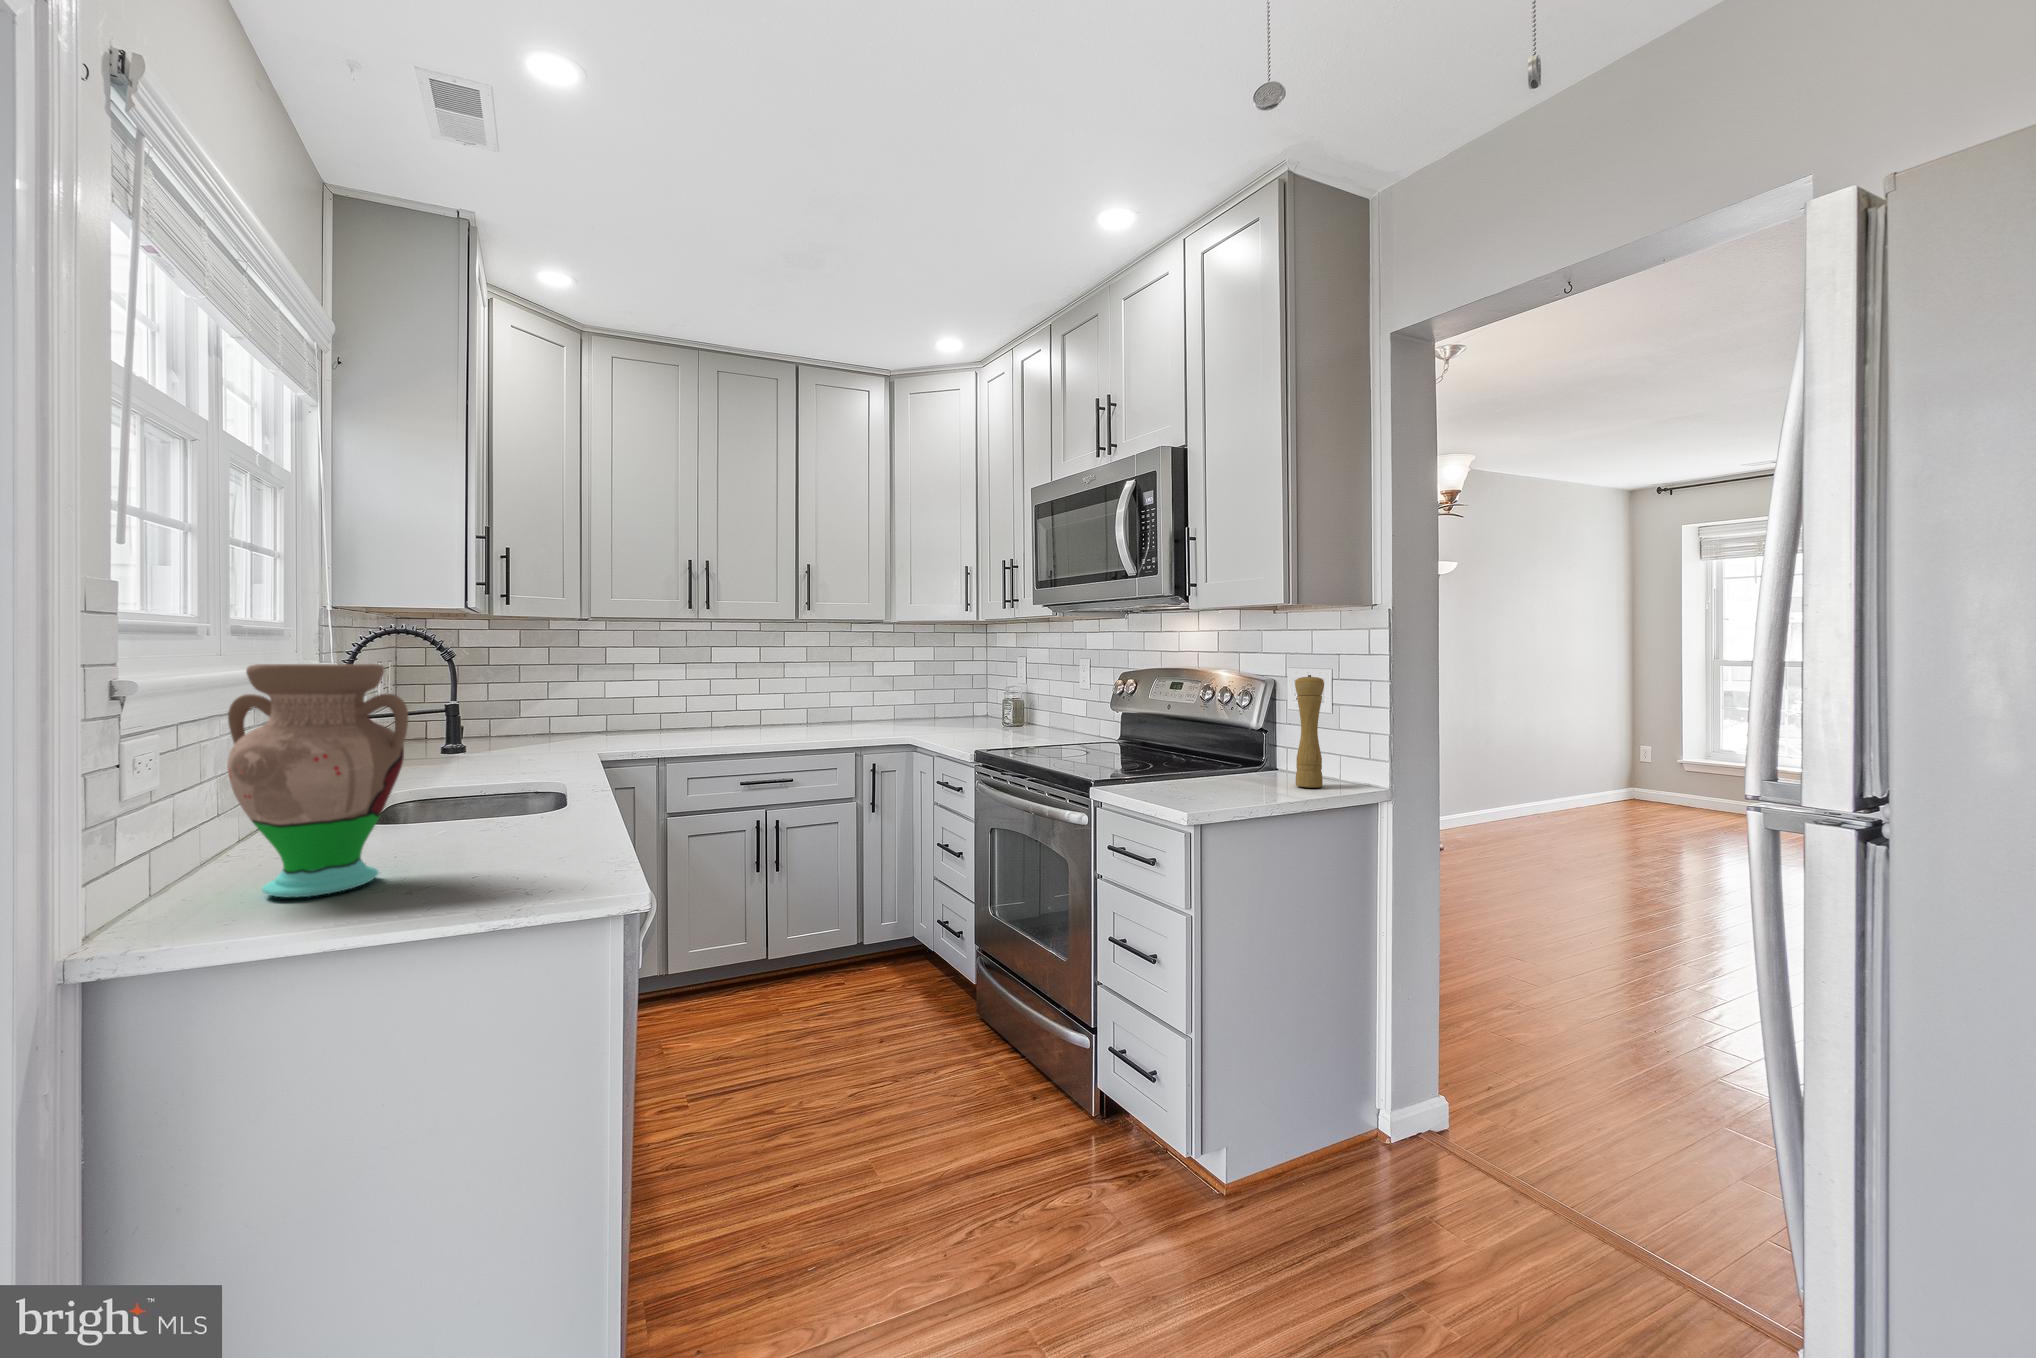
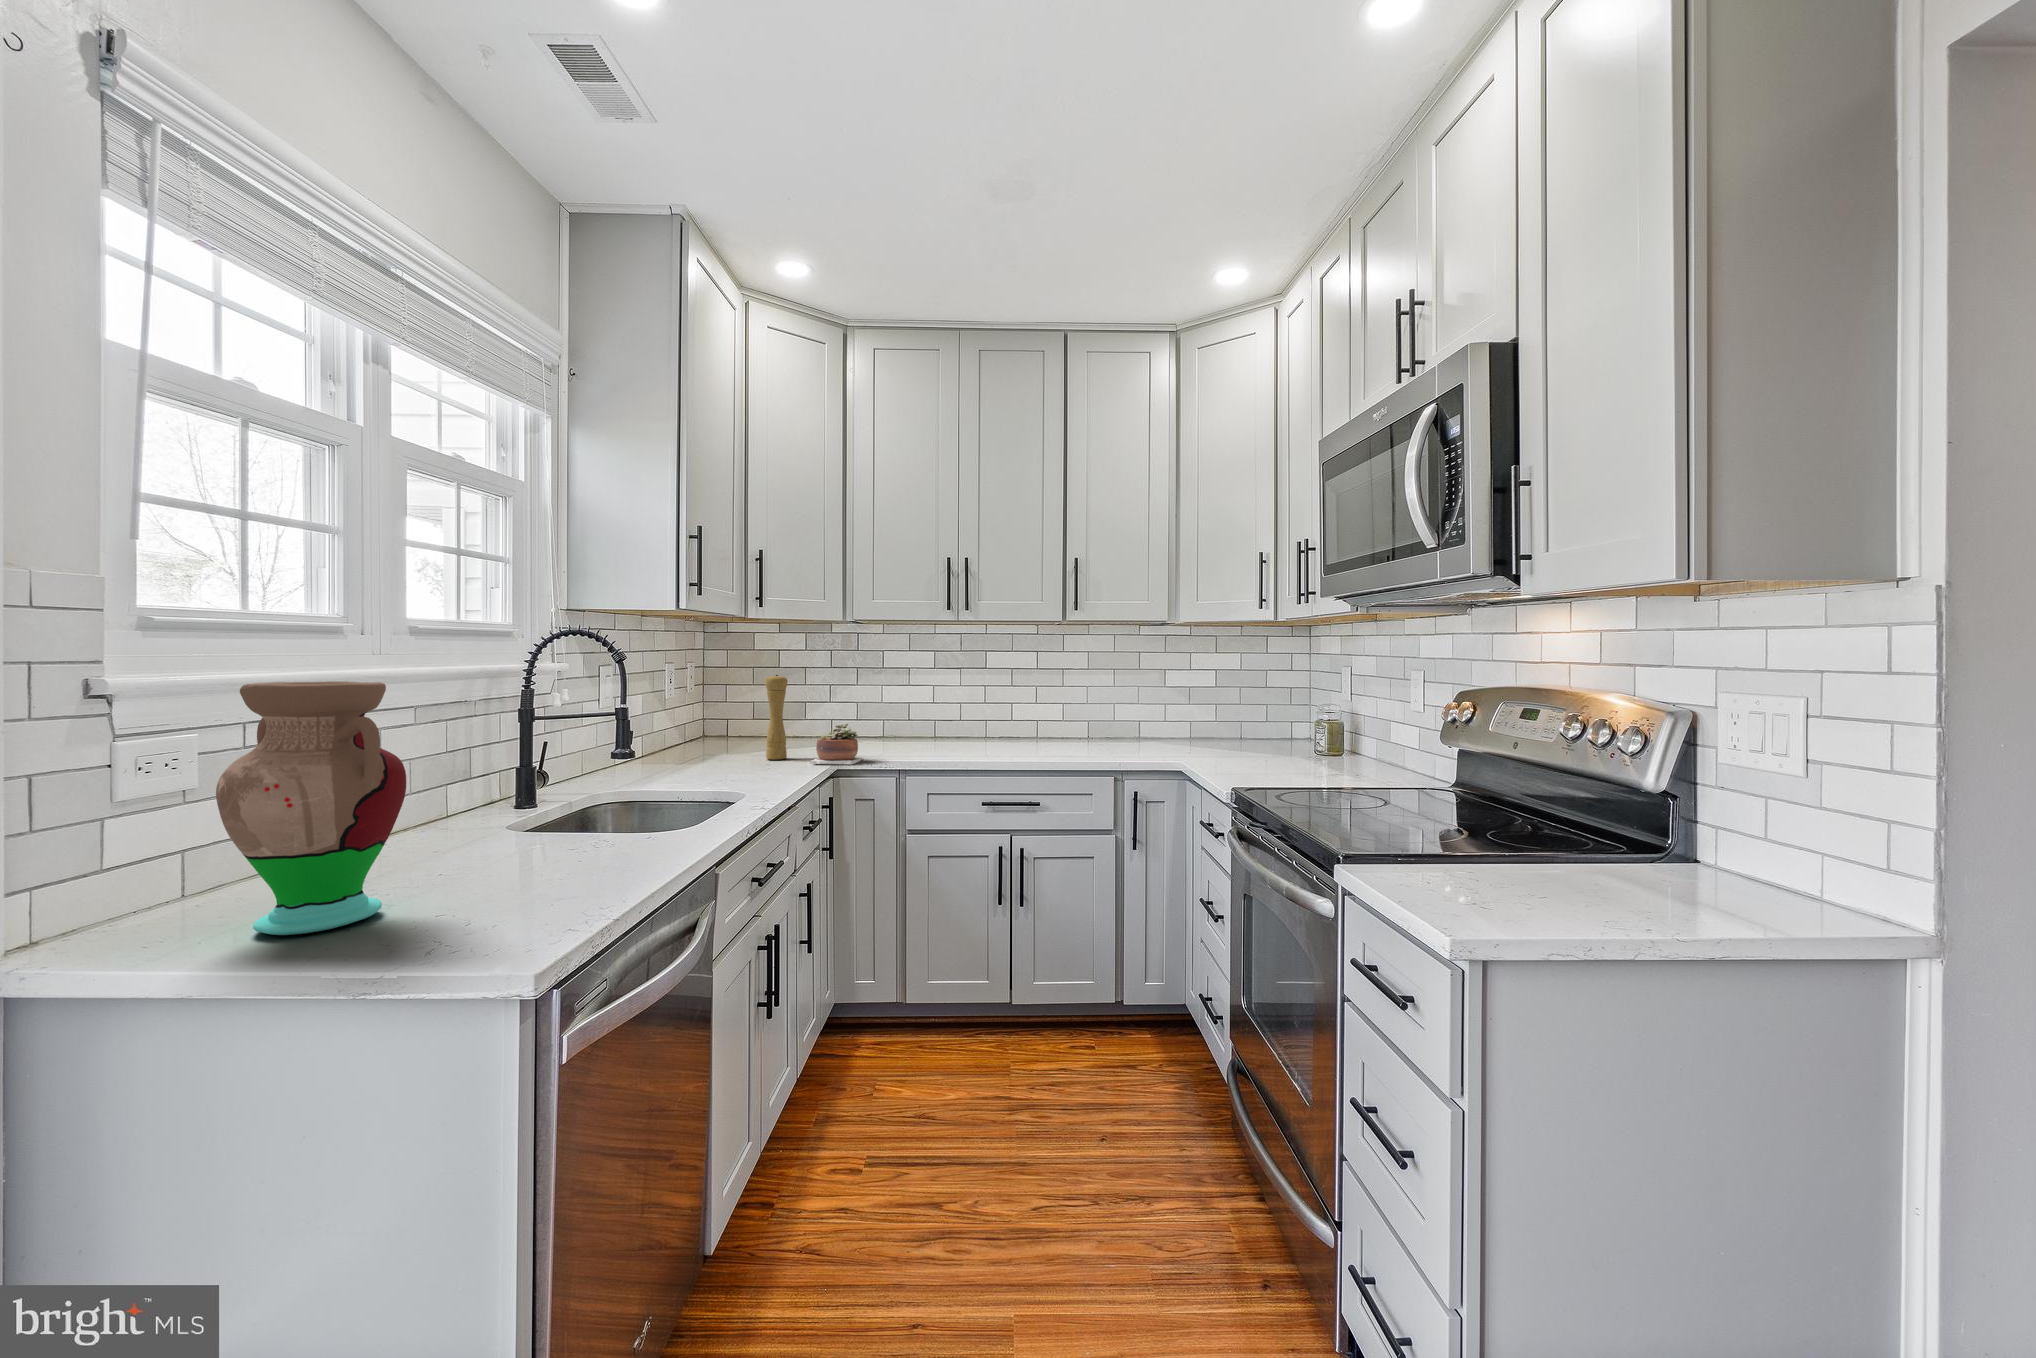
pepper mill: present [1295,675,1324,788] -> present [765,675,787,760]
succulent plant: none [562,715,611,755] -> present [810,723,863,764]

